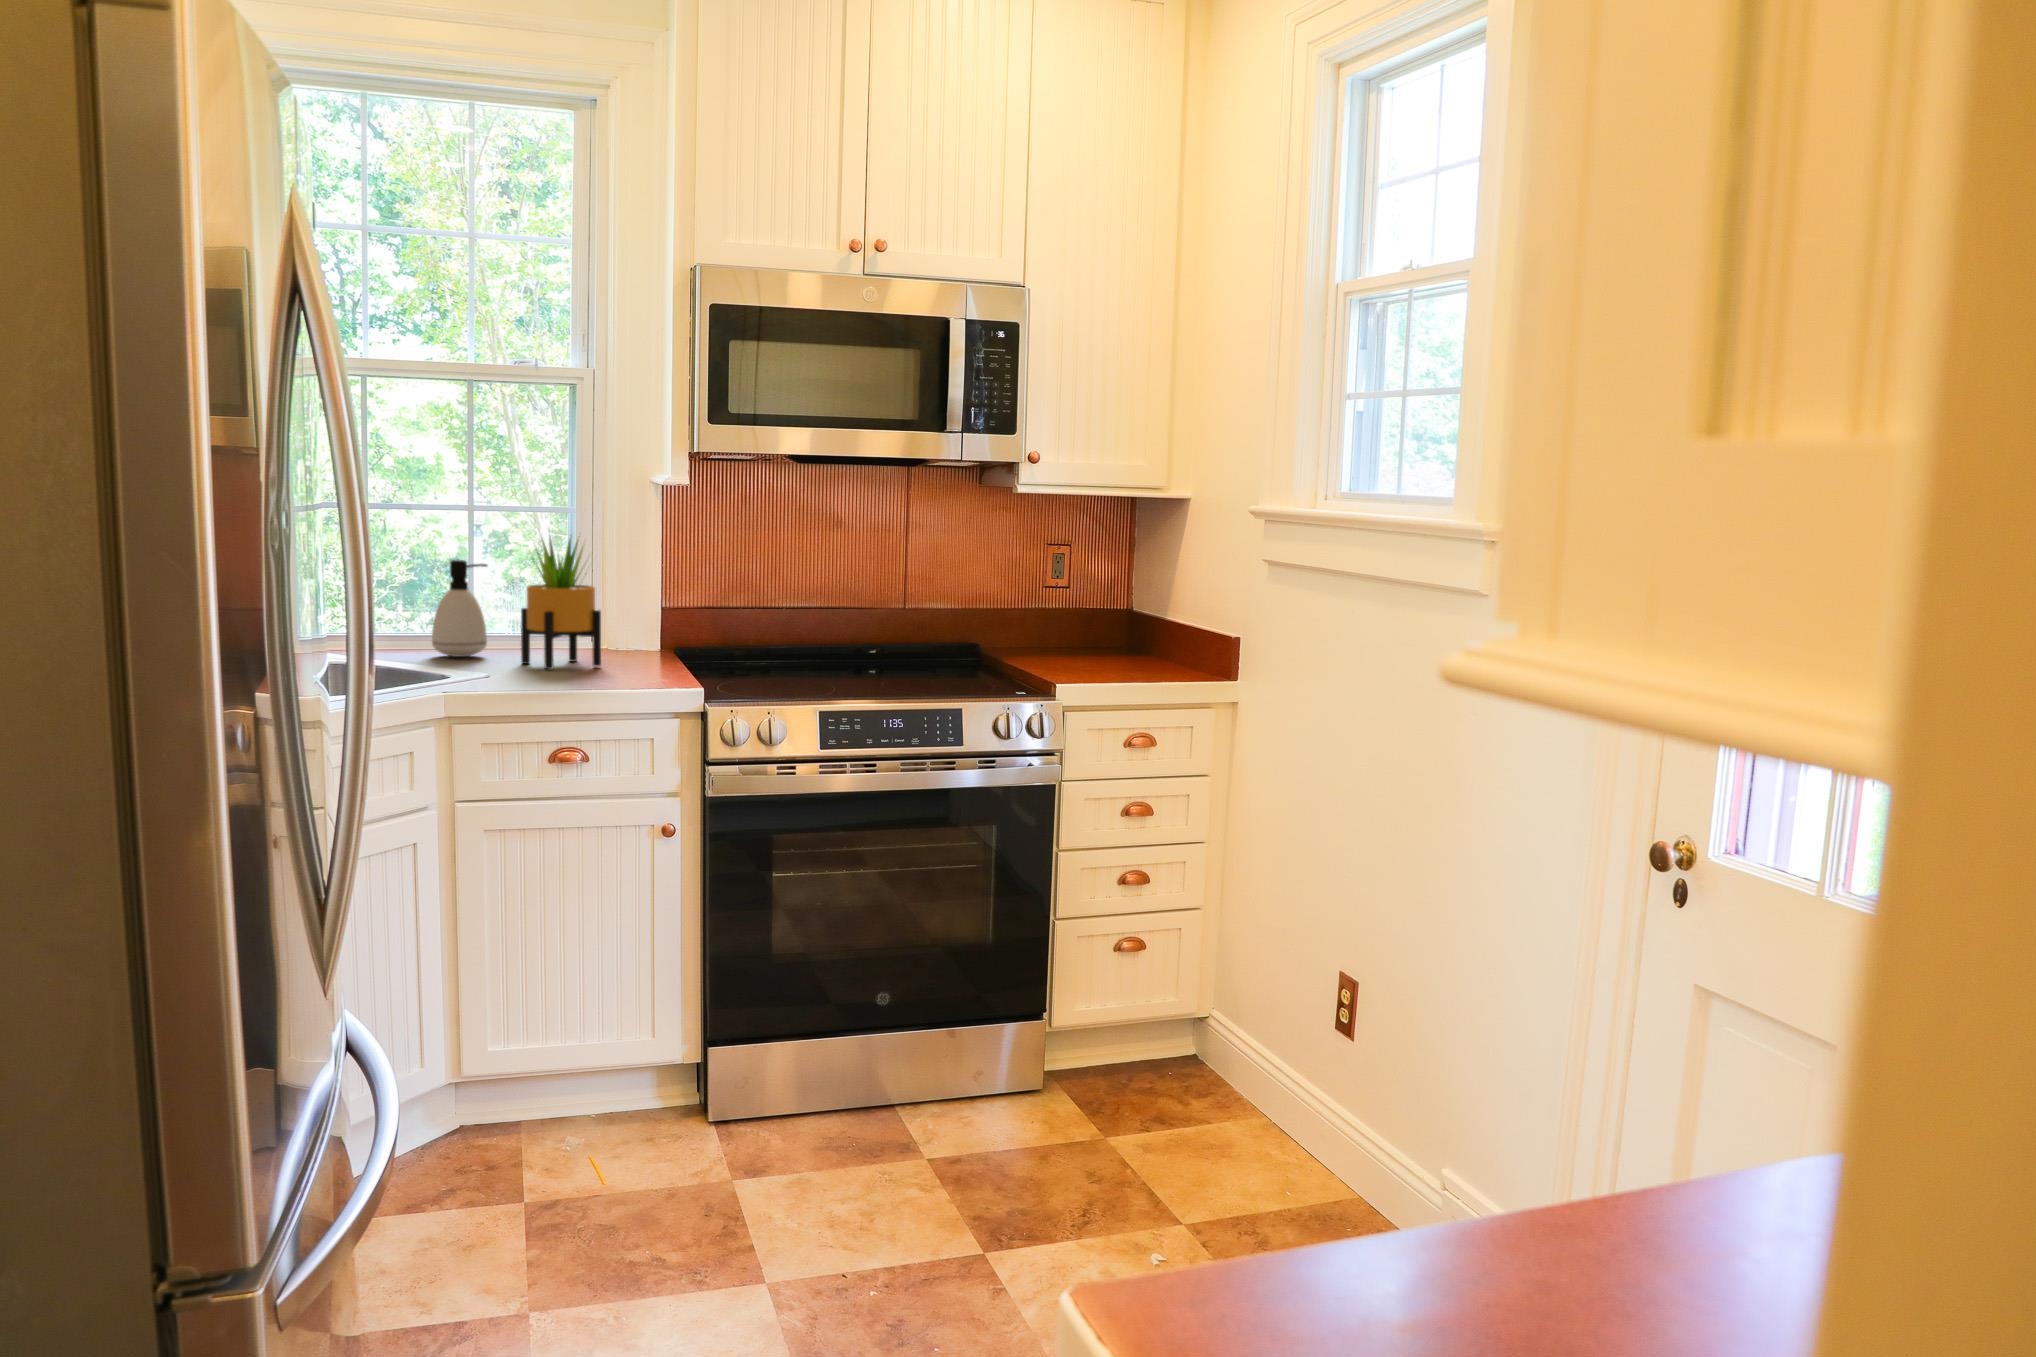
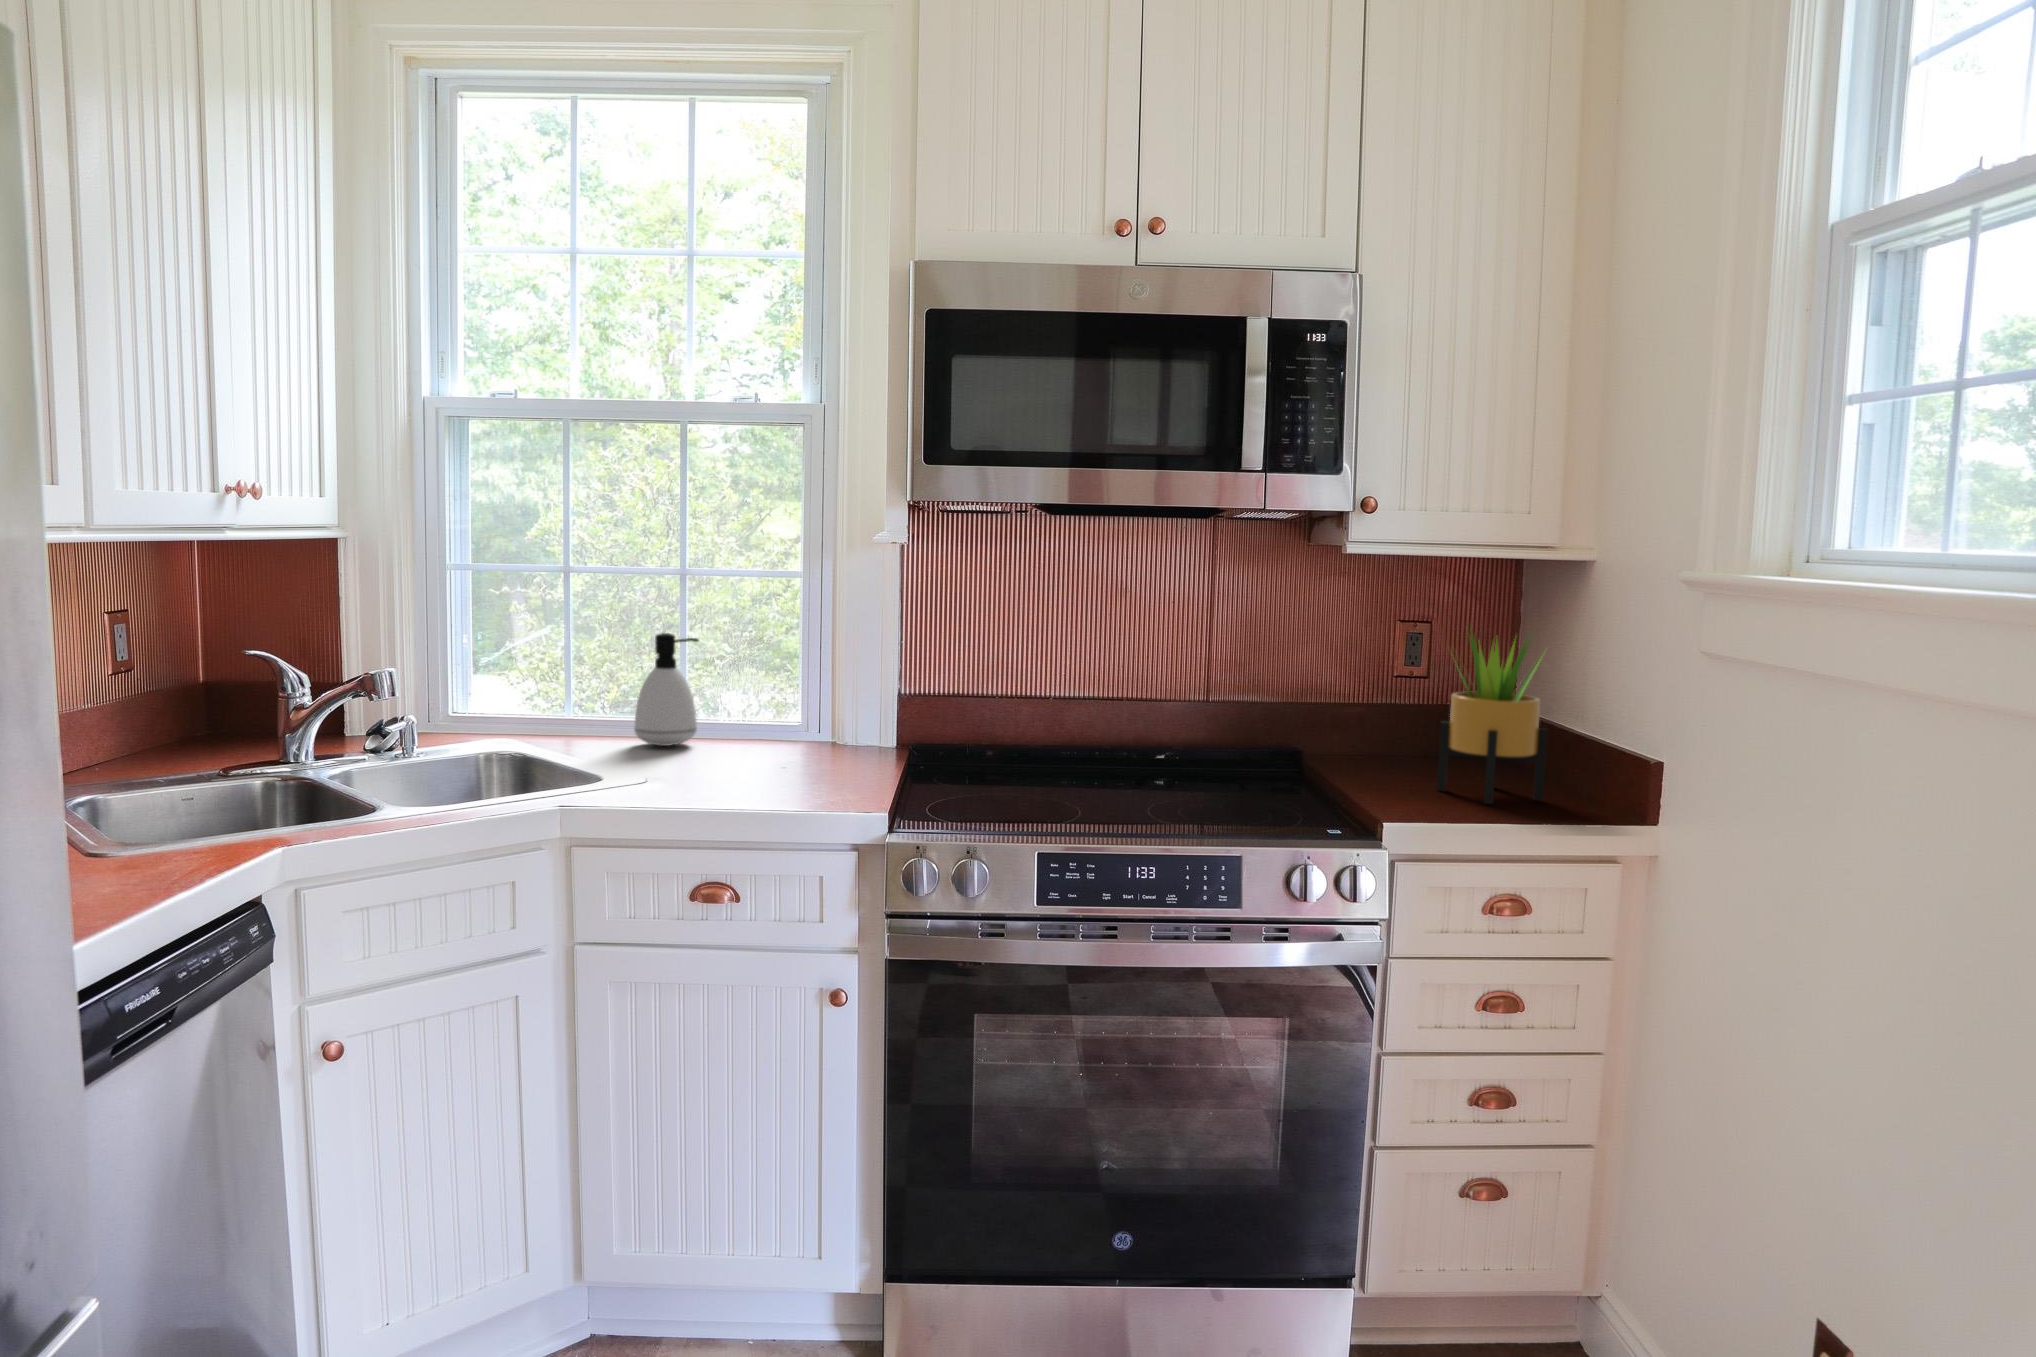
potted plant: present [521,538,601,669] -> present [1437,633,1547,804]

